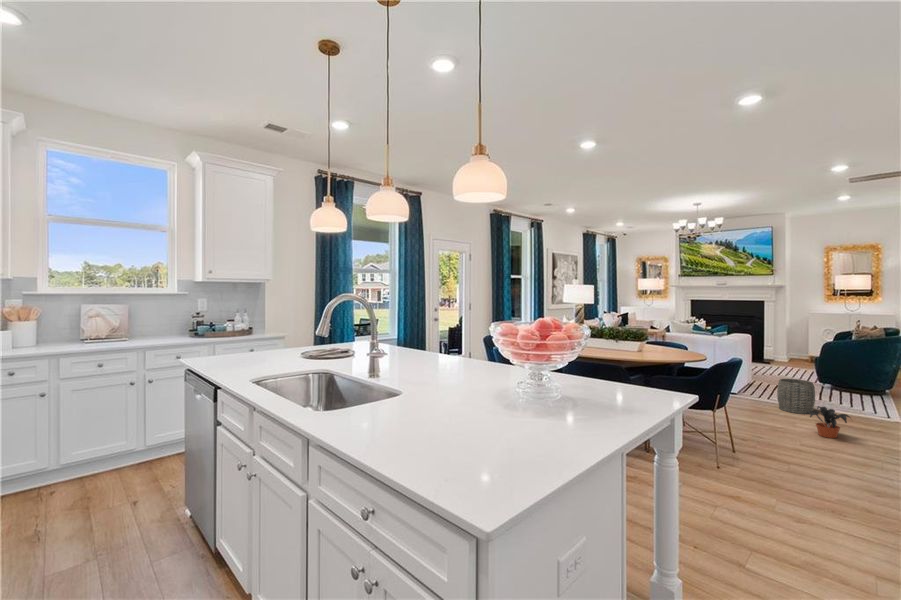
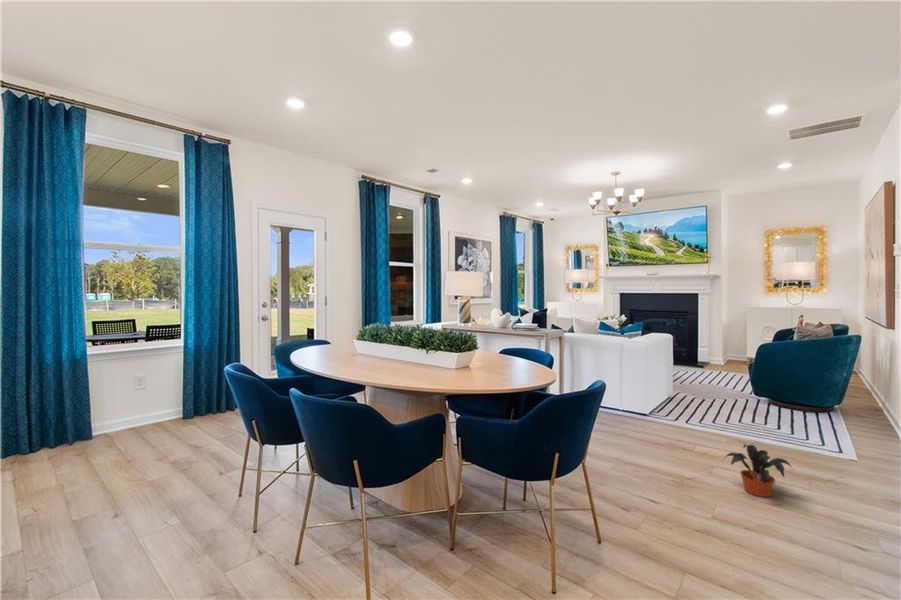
woven basket: present [777,379,815,414] -> none [696,396,744,447]

